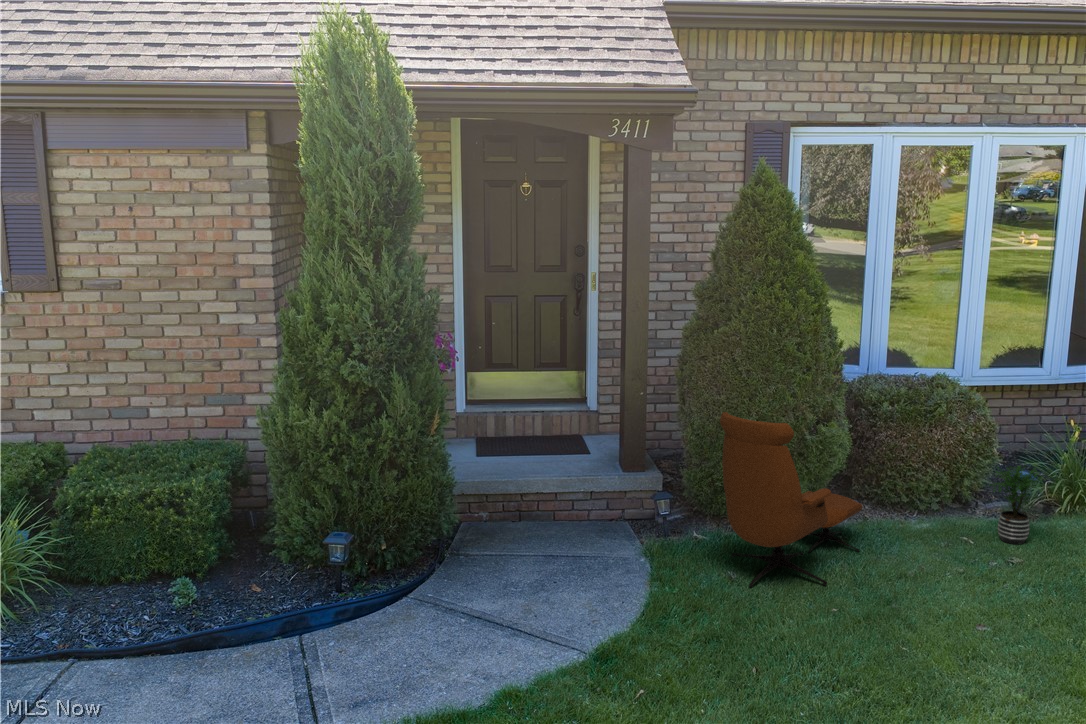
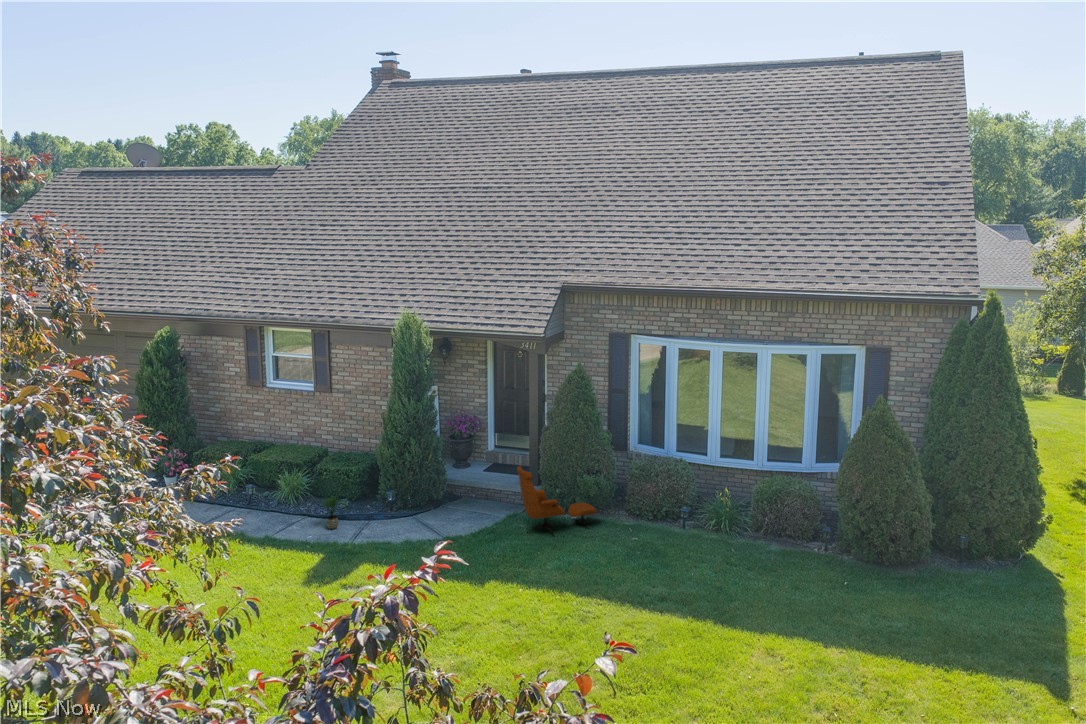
potted plant: present [990,466,1041,544] -> present [322,497,341,530]

